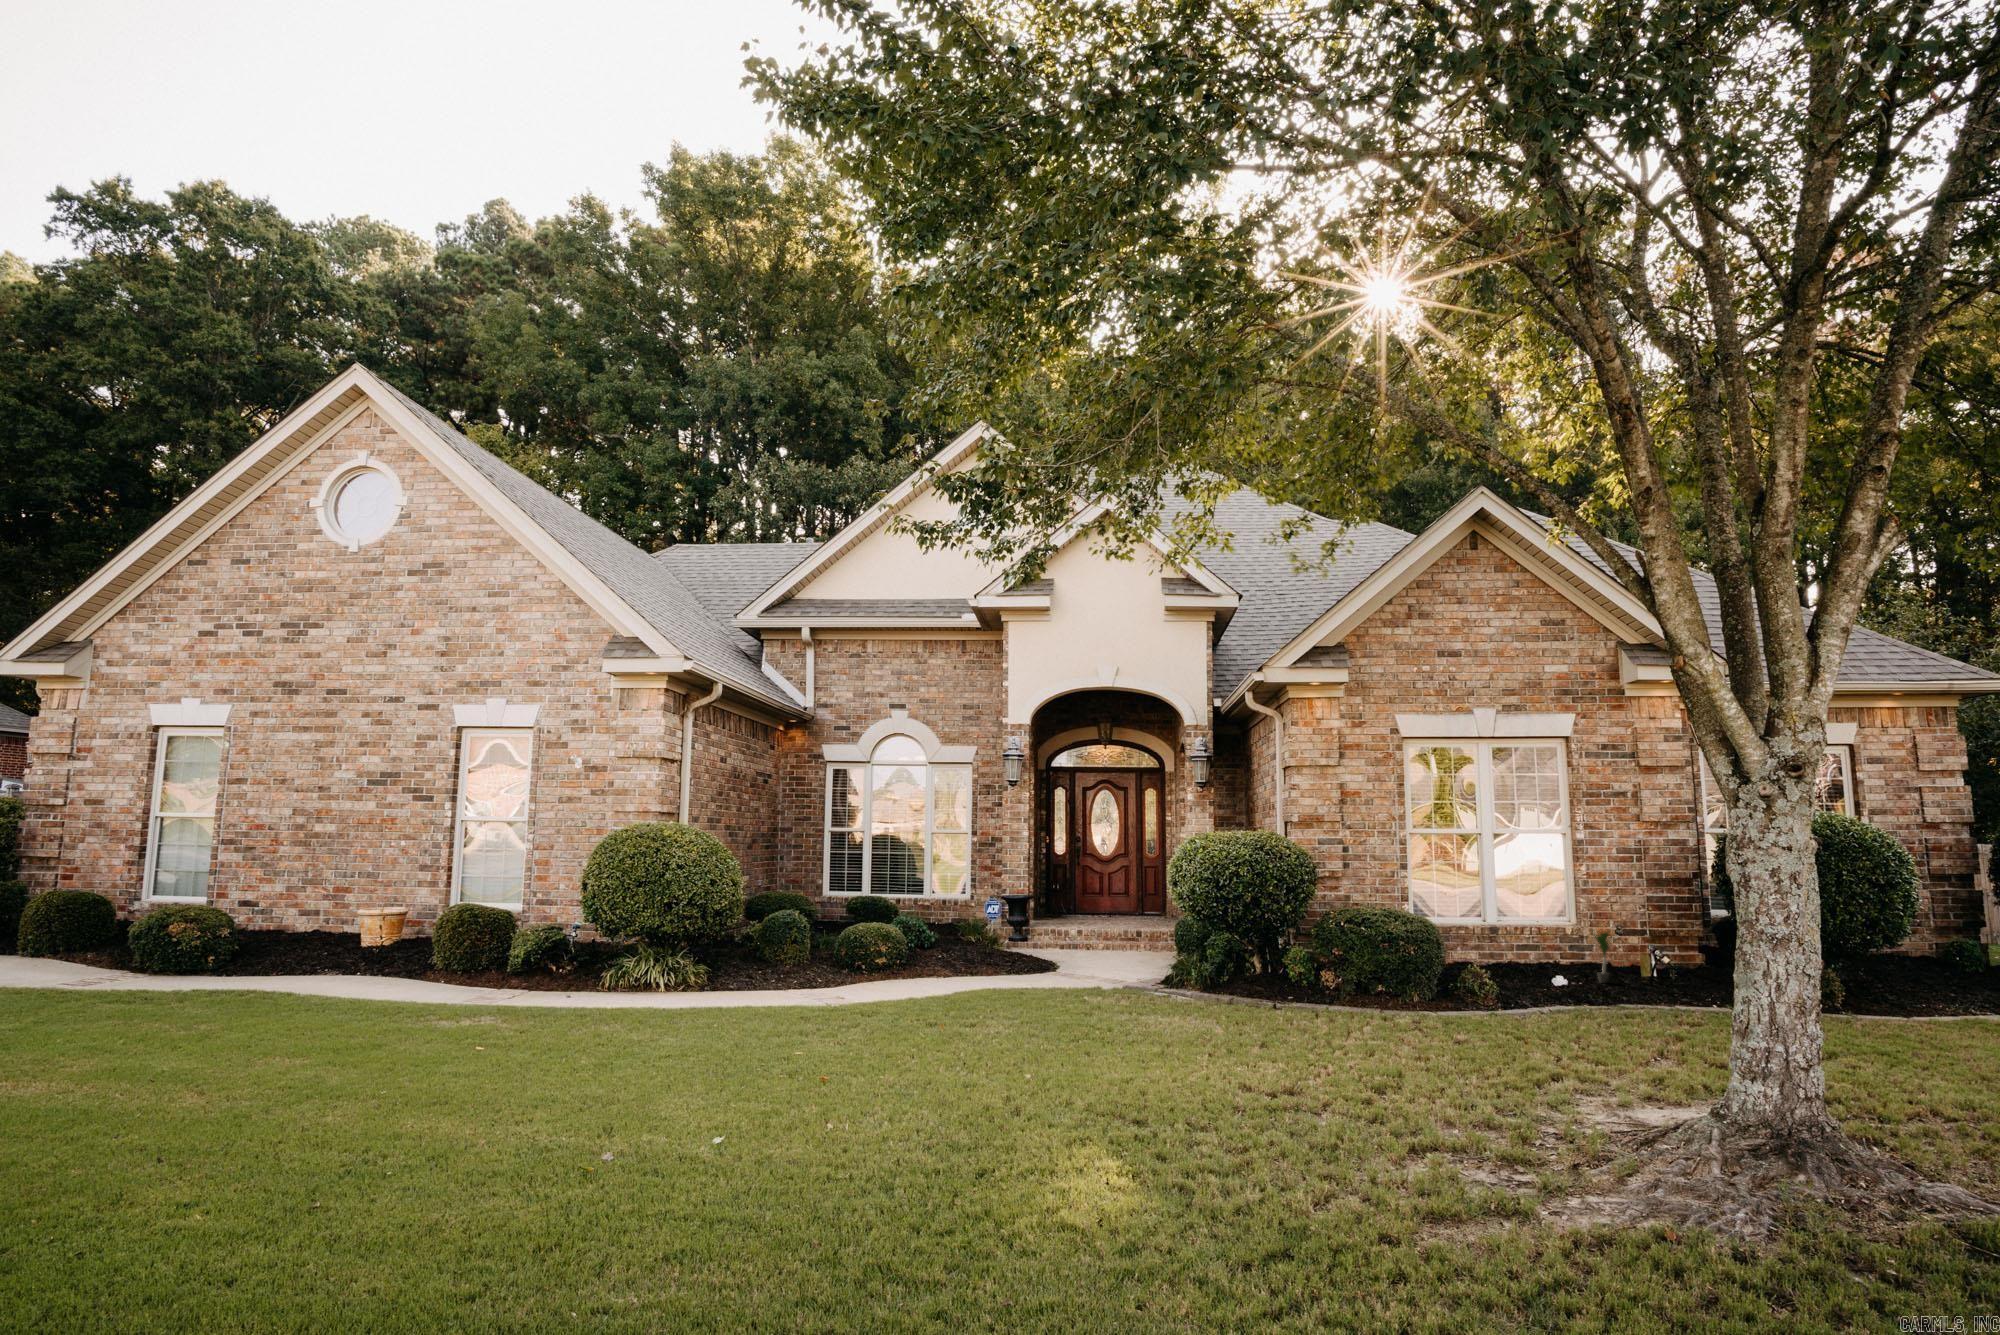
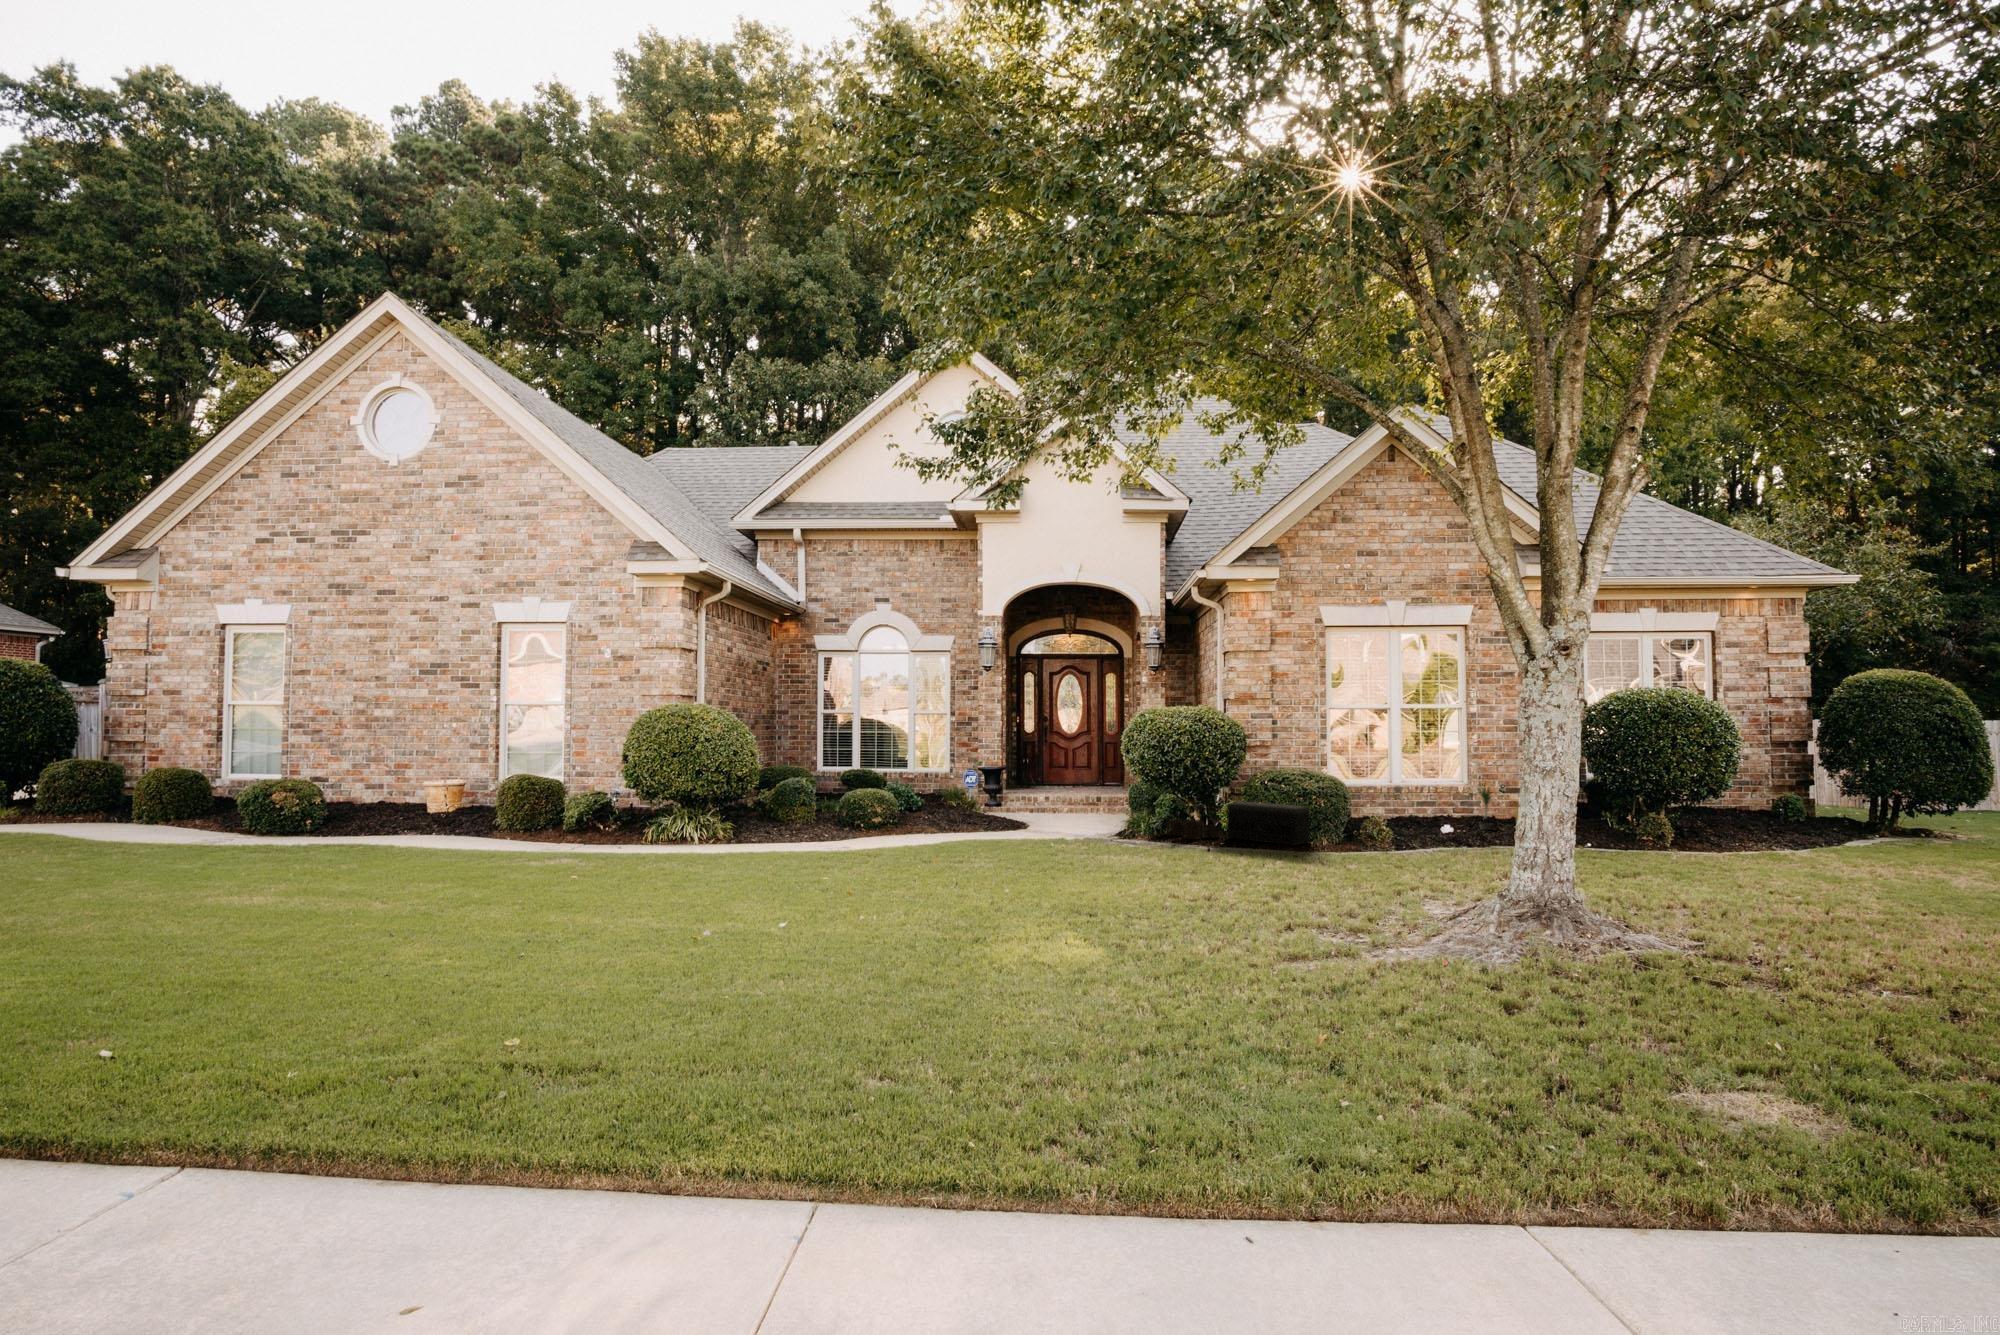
storage bench: none [1300,948,1405,1008] -> present [1227,802,1310,845]
woven basket: none [1225,966,1294,997] -> present [1166,818,1221,840]

